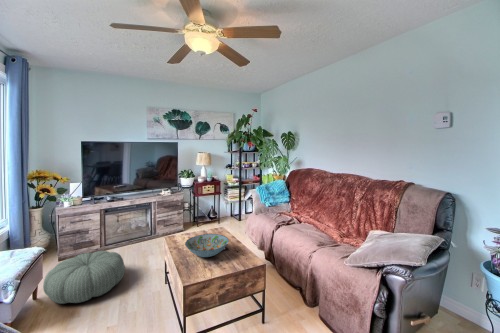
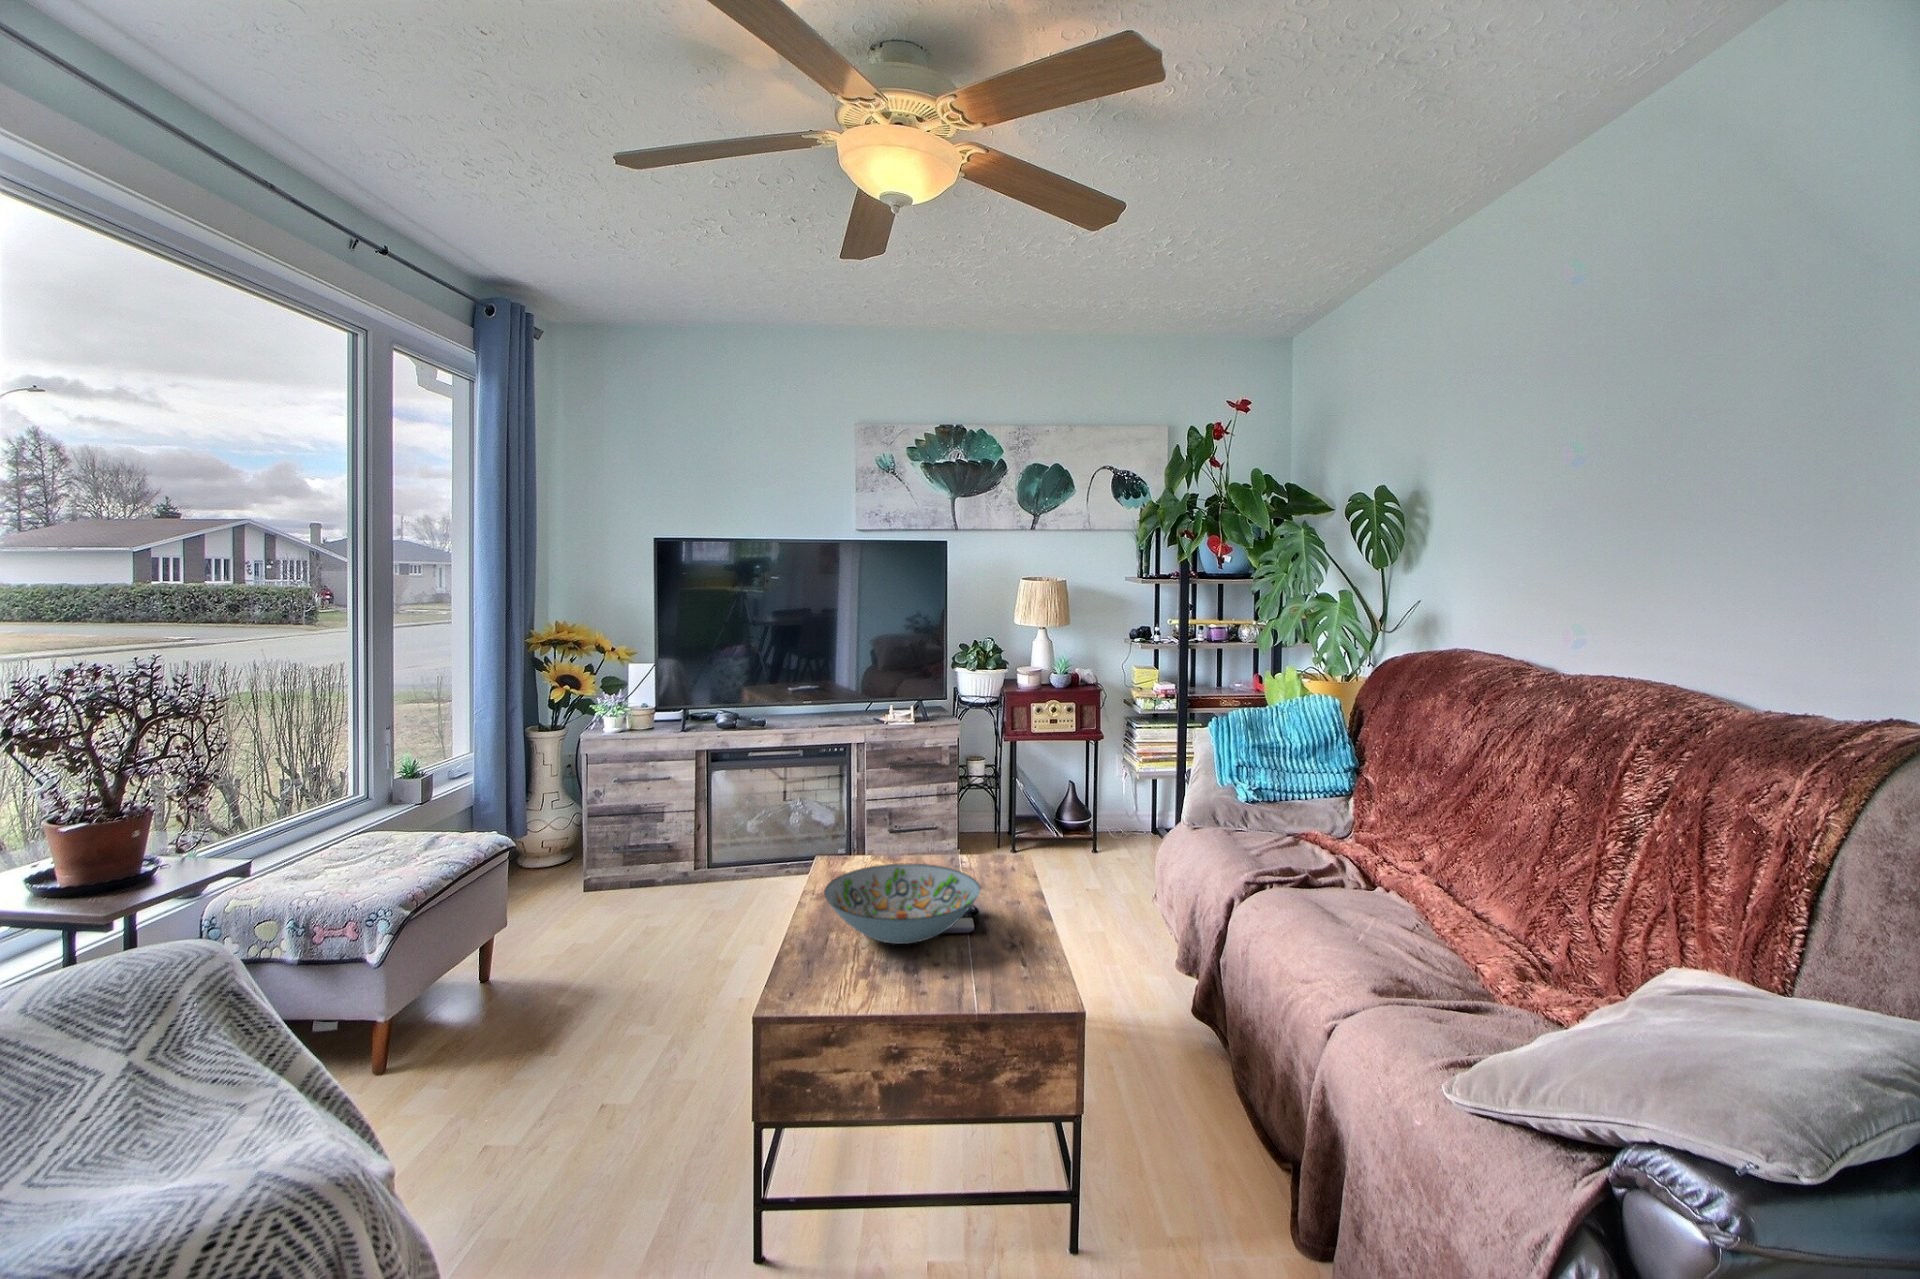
pouf: present [43,251,125,304] -> none [503,874,718,1014]

